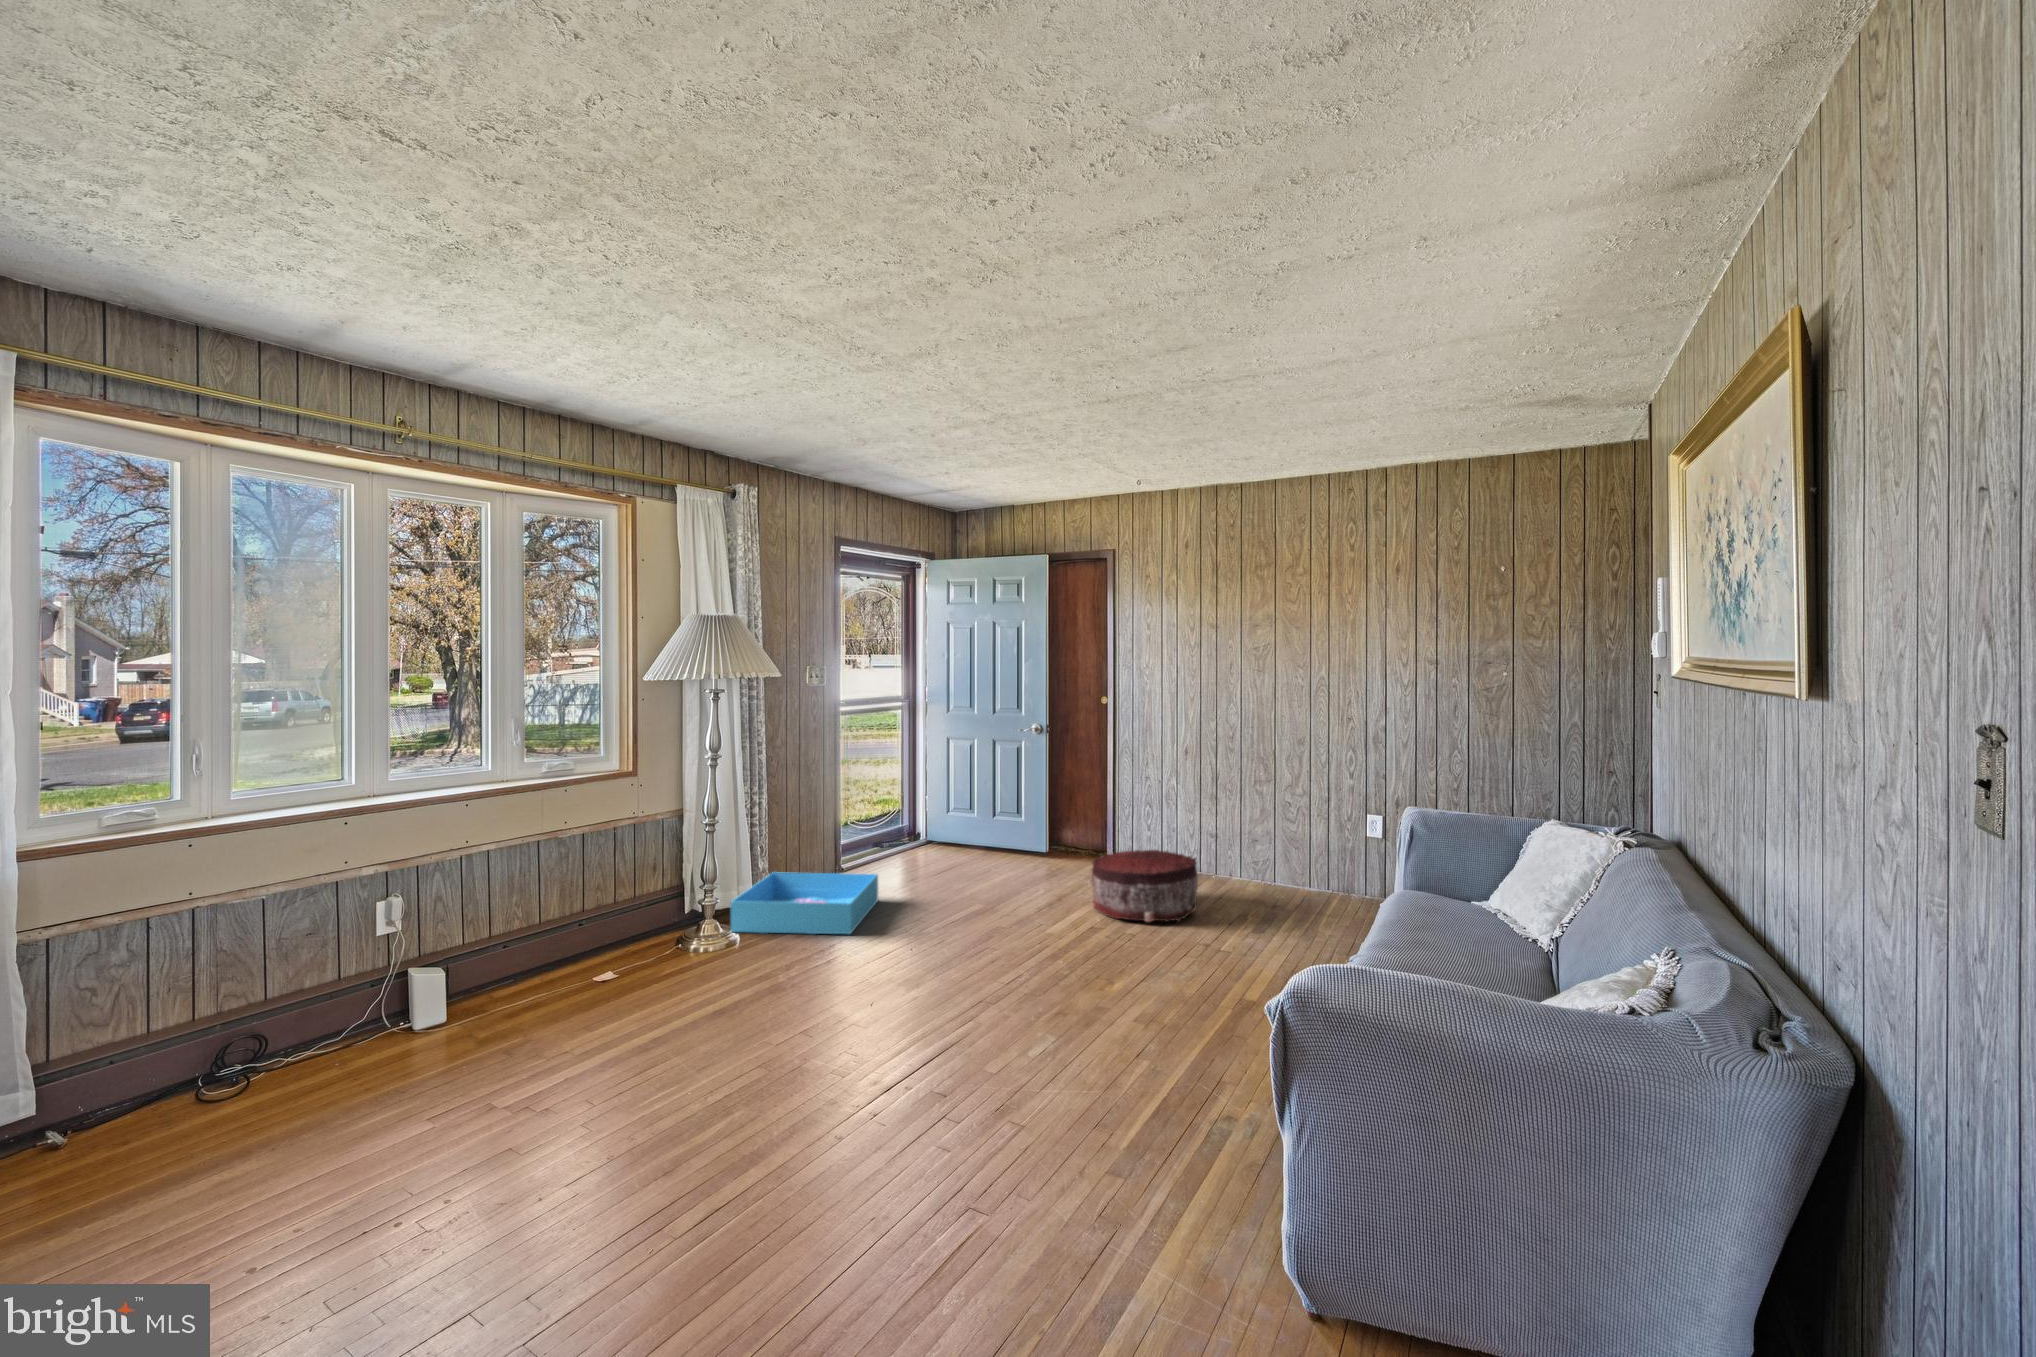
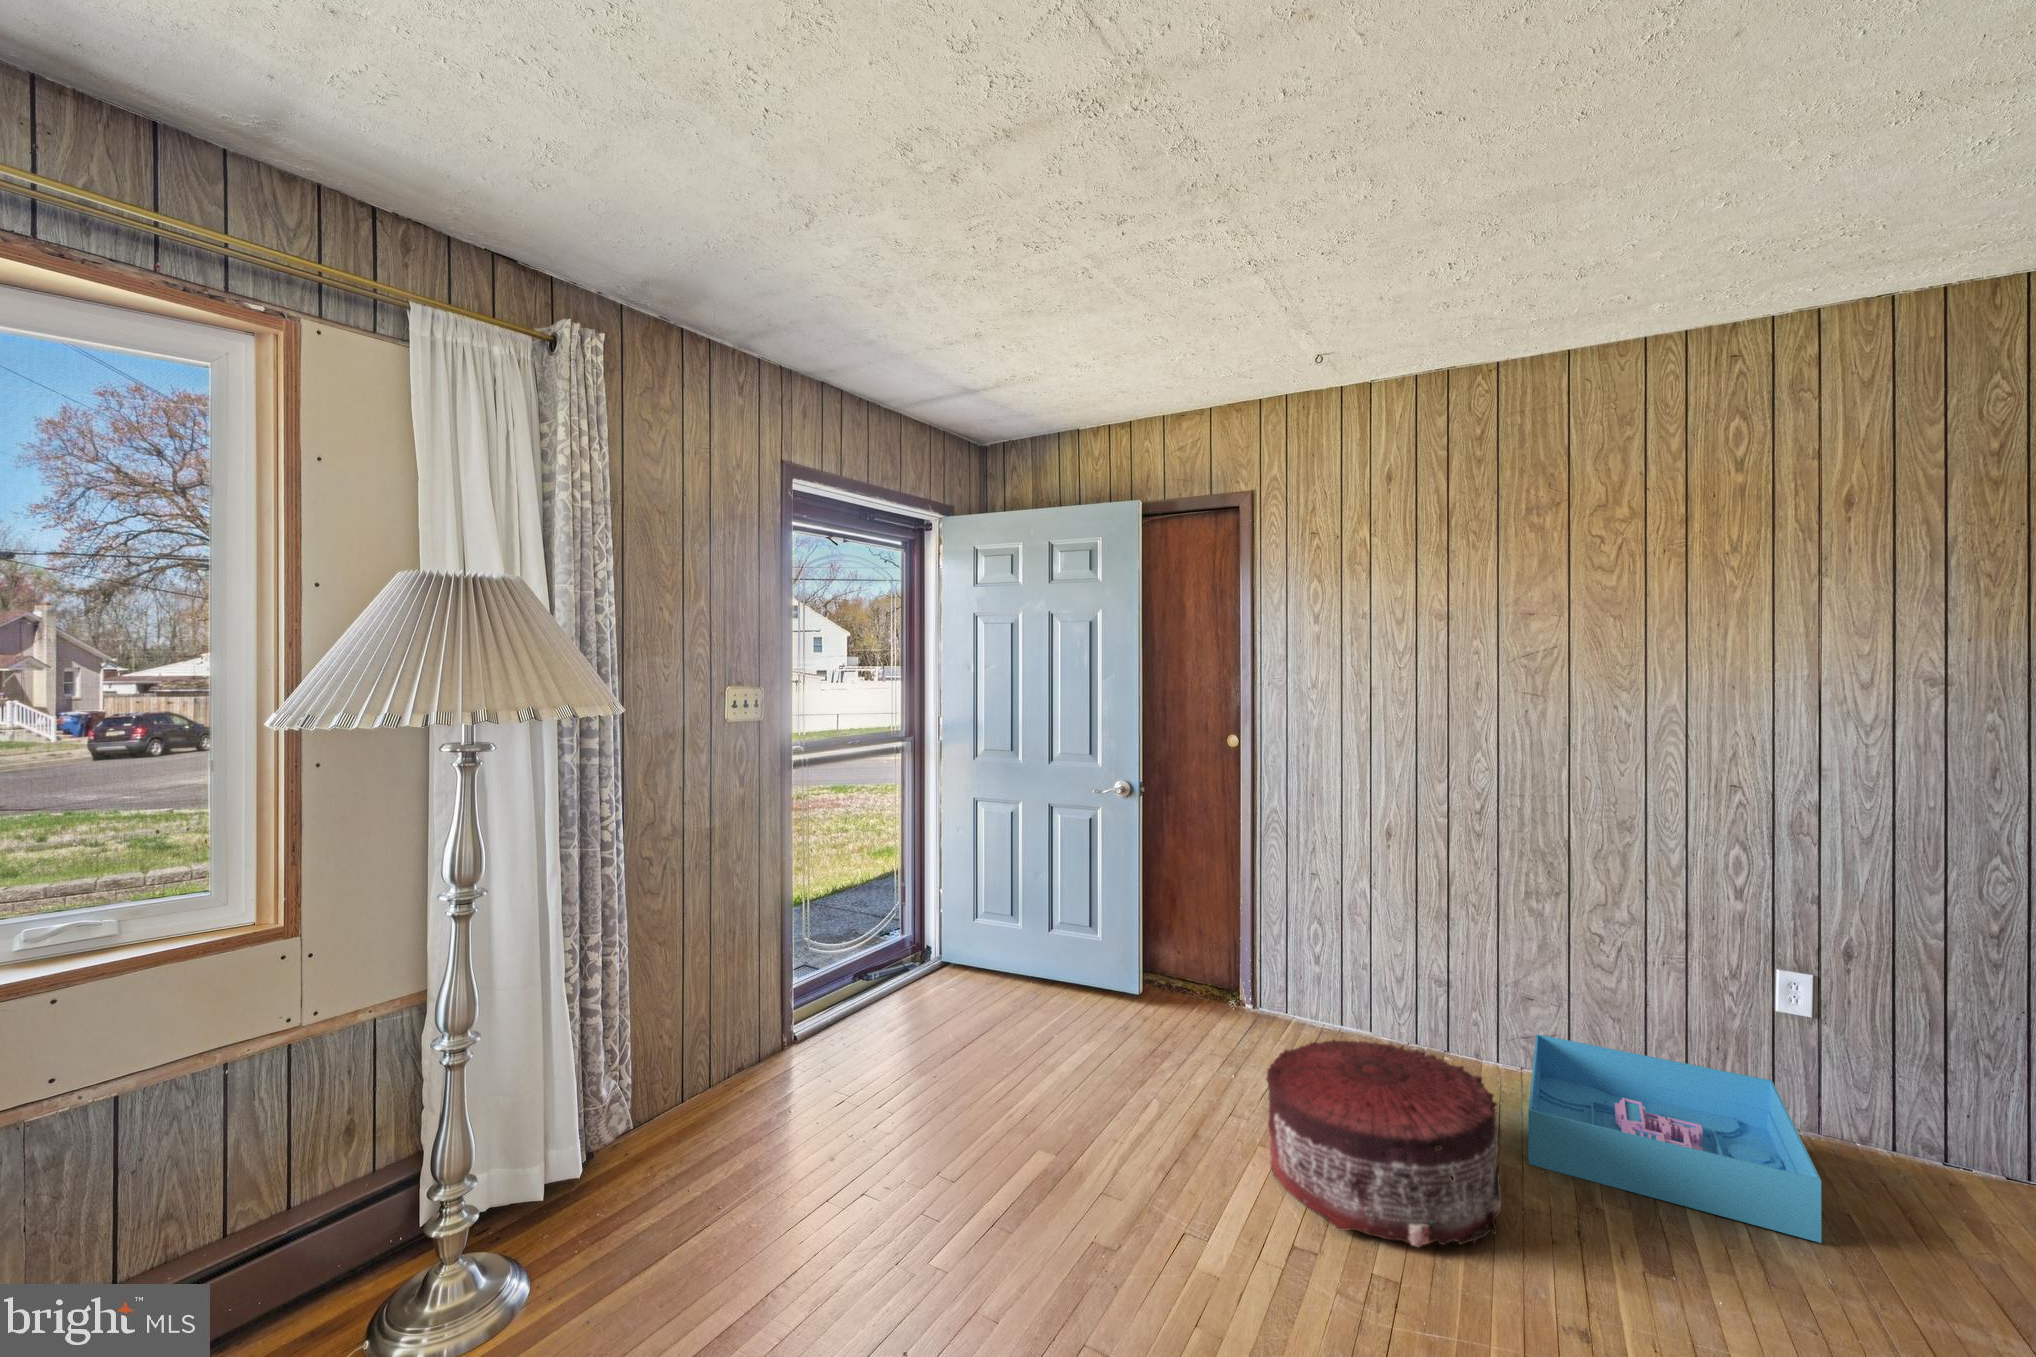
storage bin: present [730,872,878,934] -> present [1528,1034,1821,1243]

